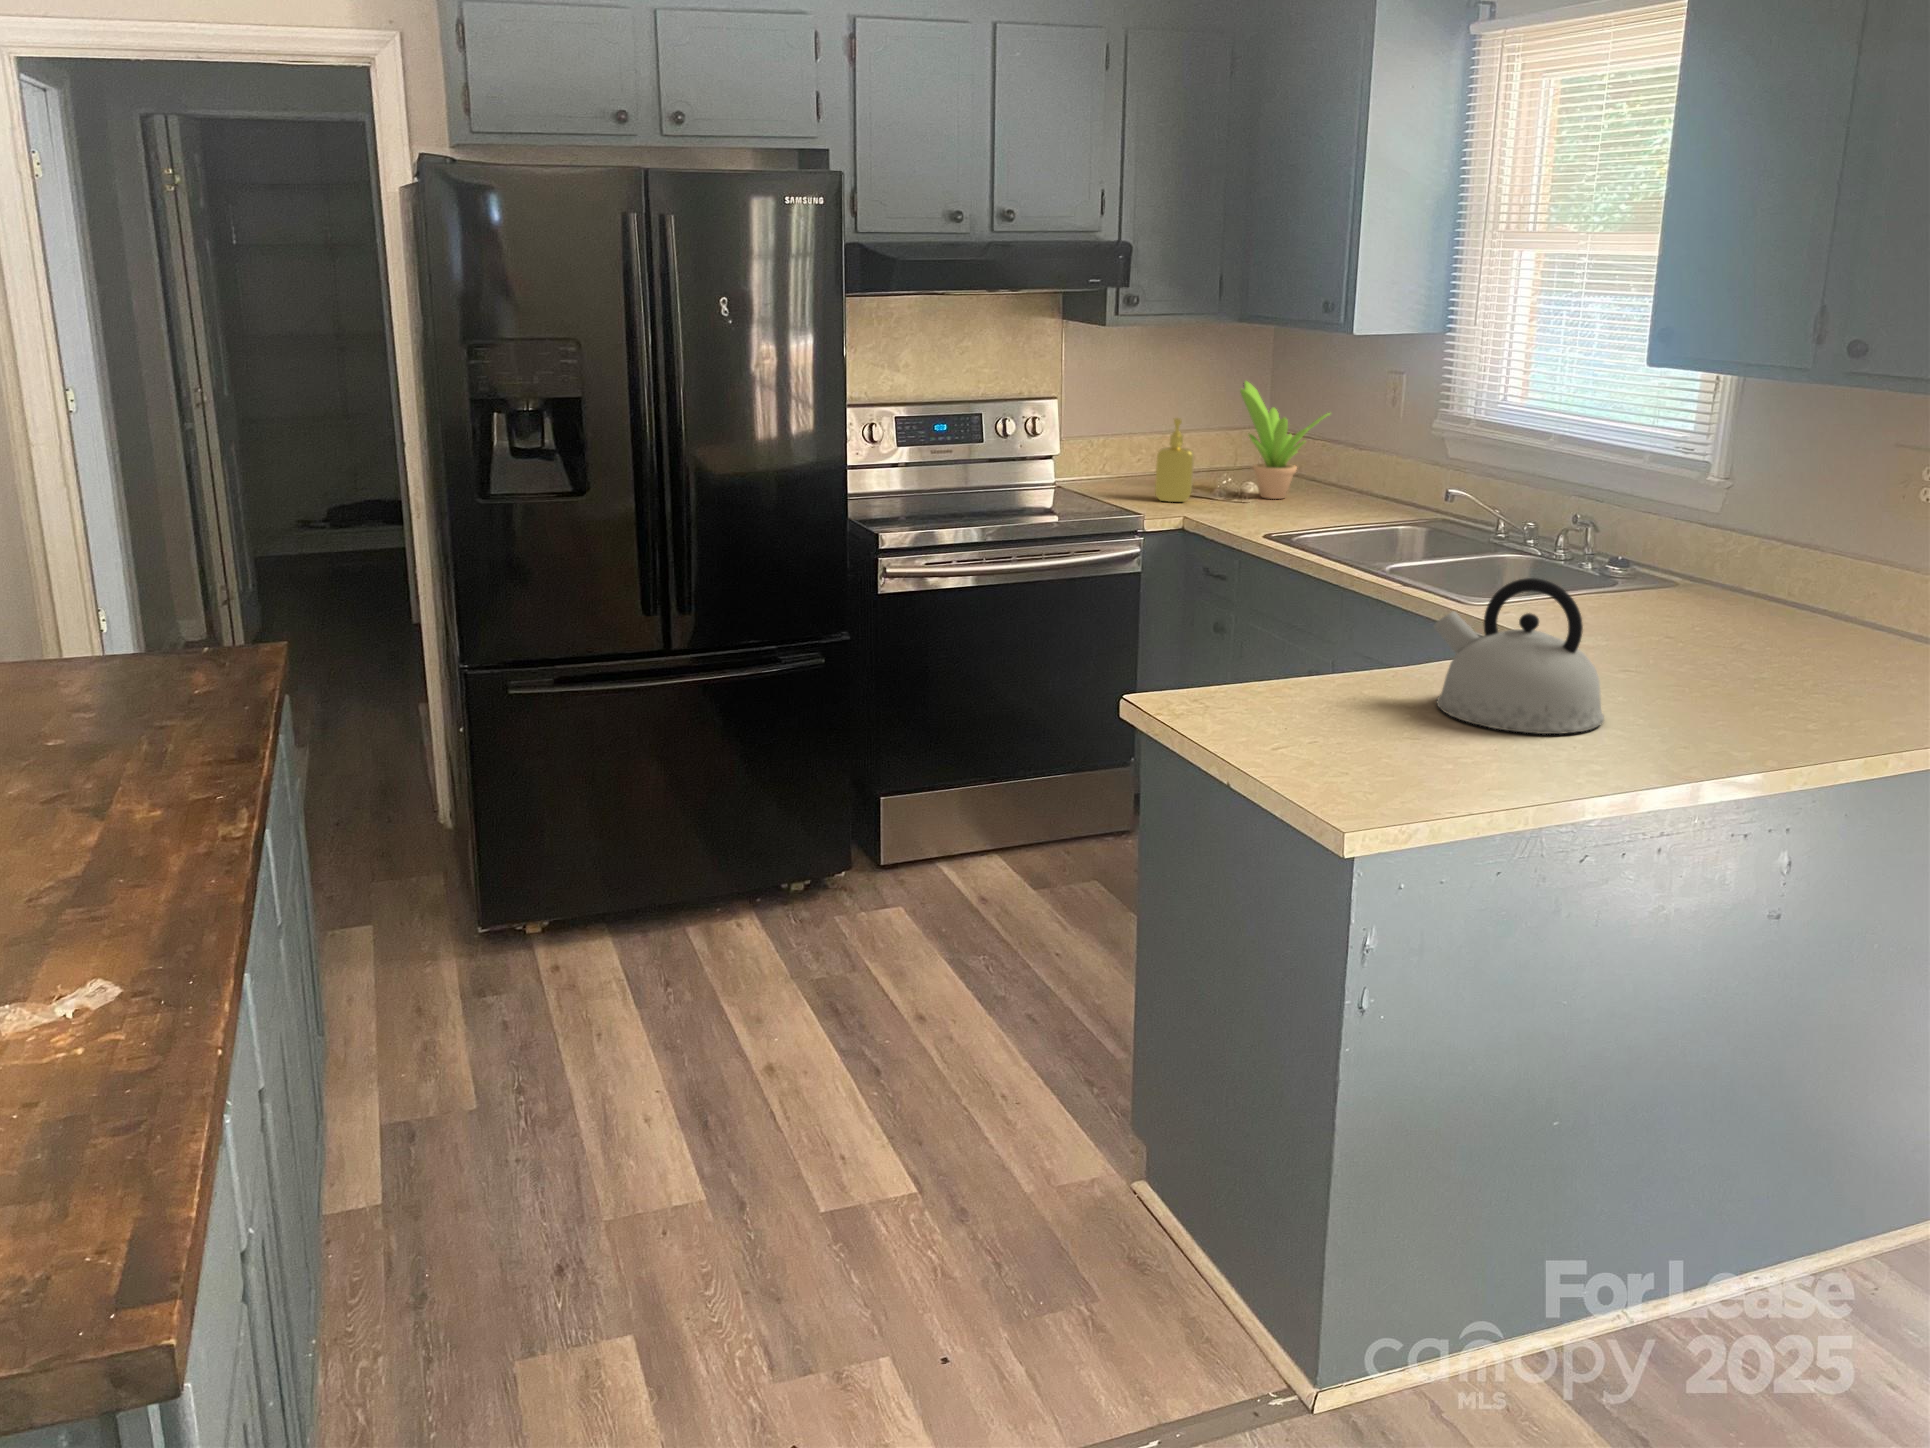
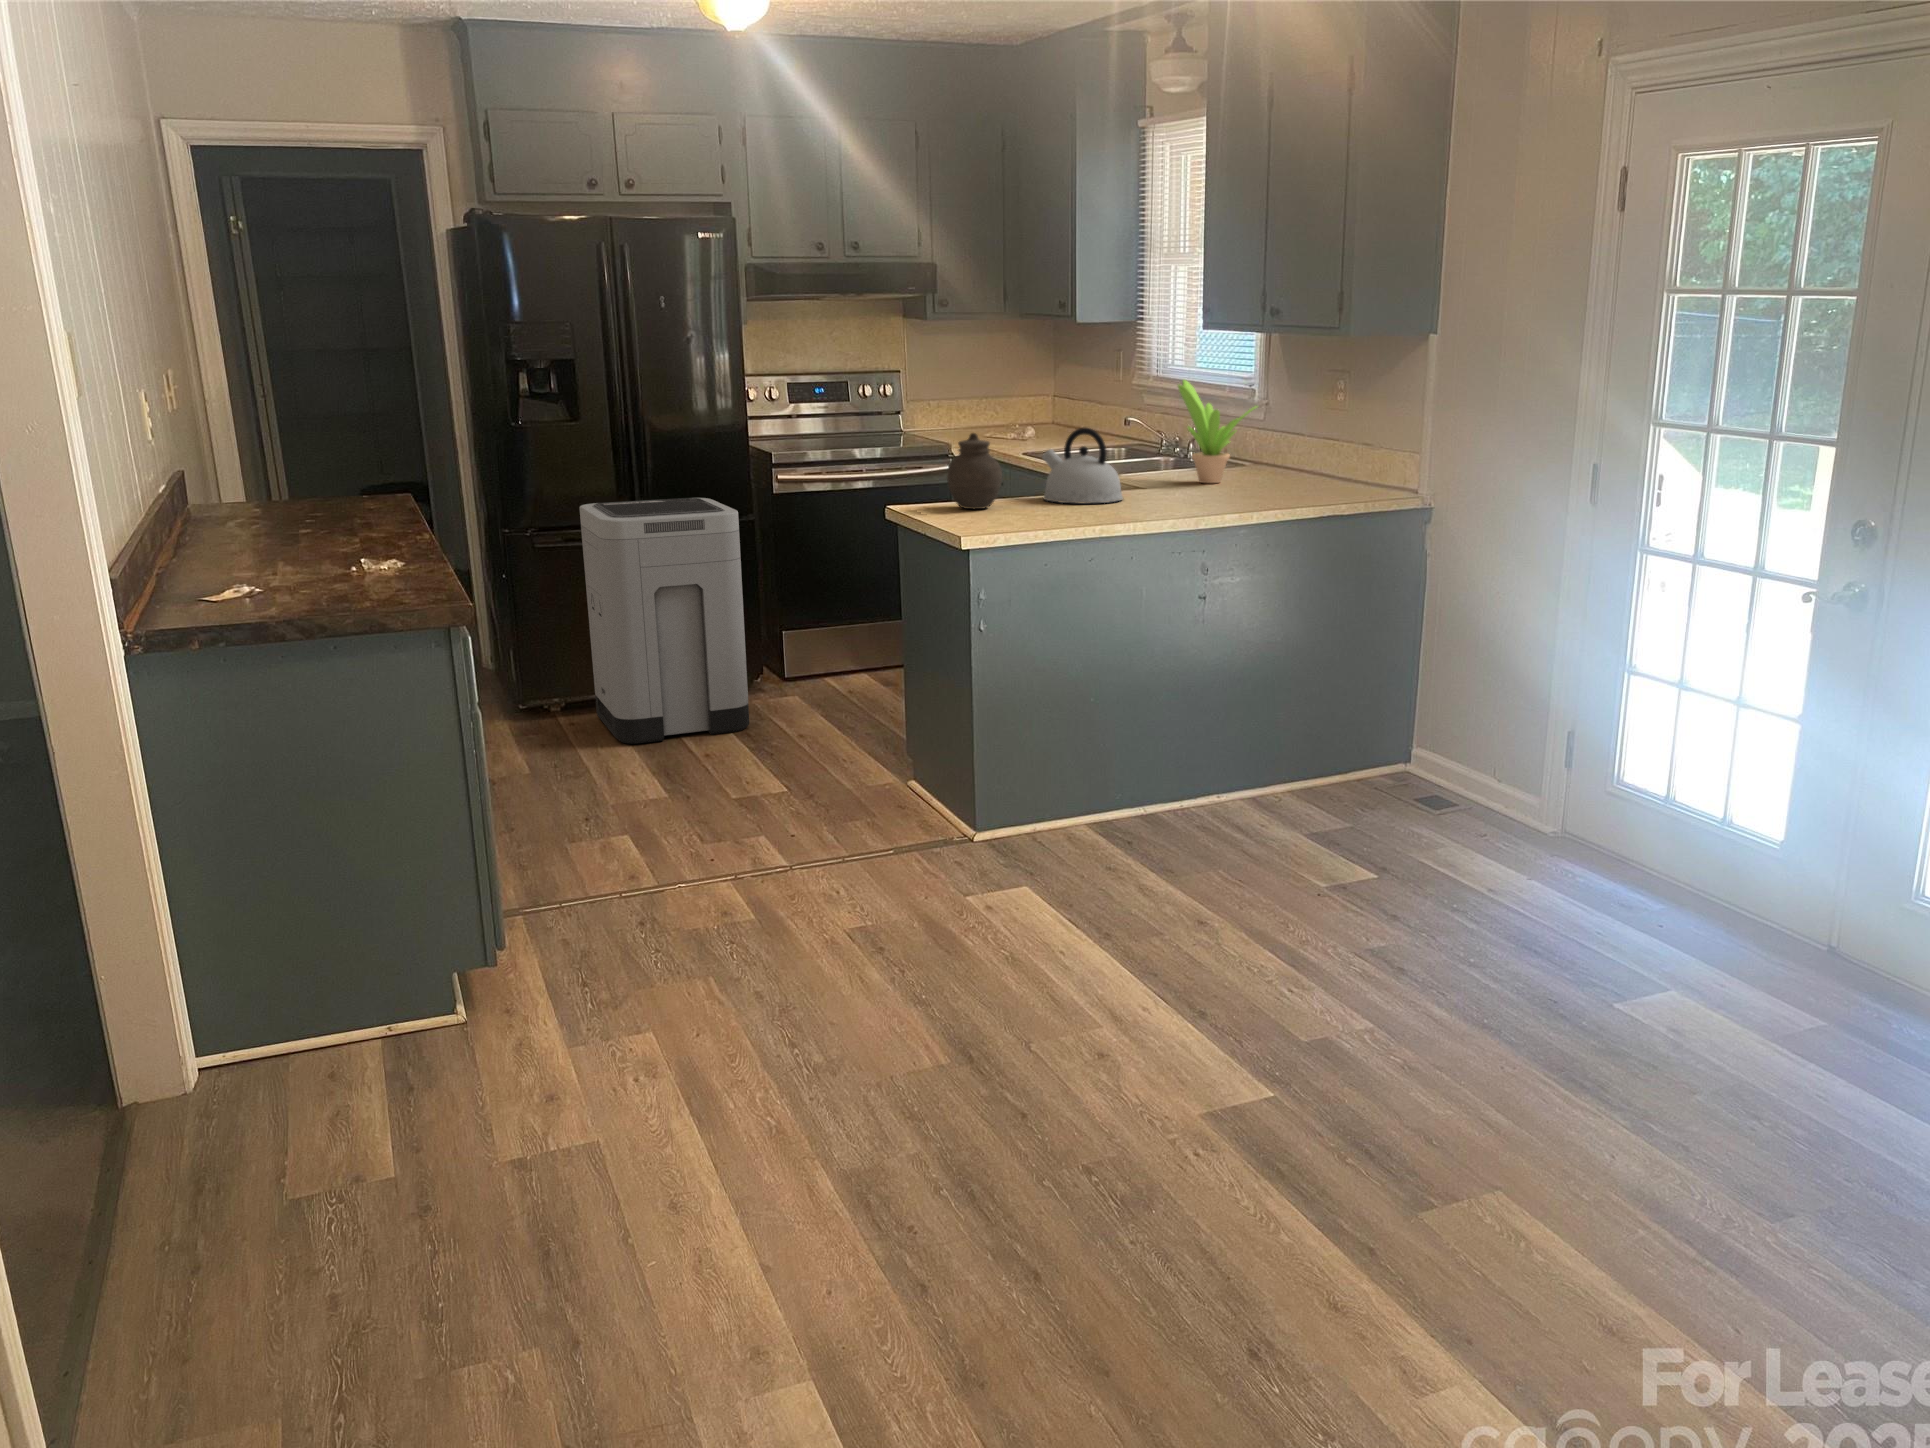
potted plant: present [1240,381,1329,499] -> present [1178,380,1256,483]
soap dispenser: present [1155,418,1194,502] -> none [963,382,988,438]
jar: none [1277,600,1392,751] -> present [947,433,1002,509]
trash can: none [579,611,837,1027] -> present [579,498,749,744]

